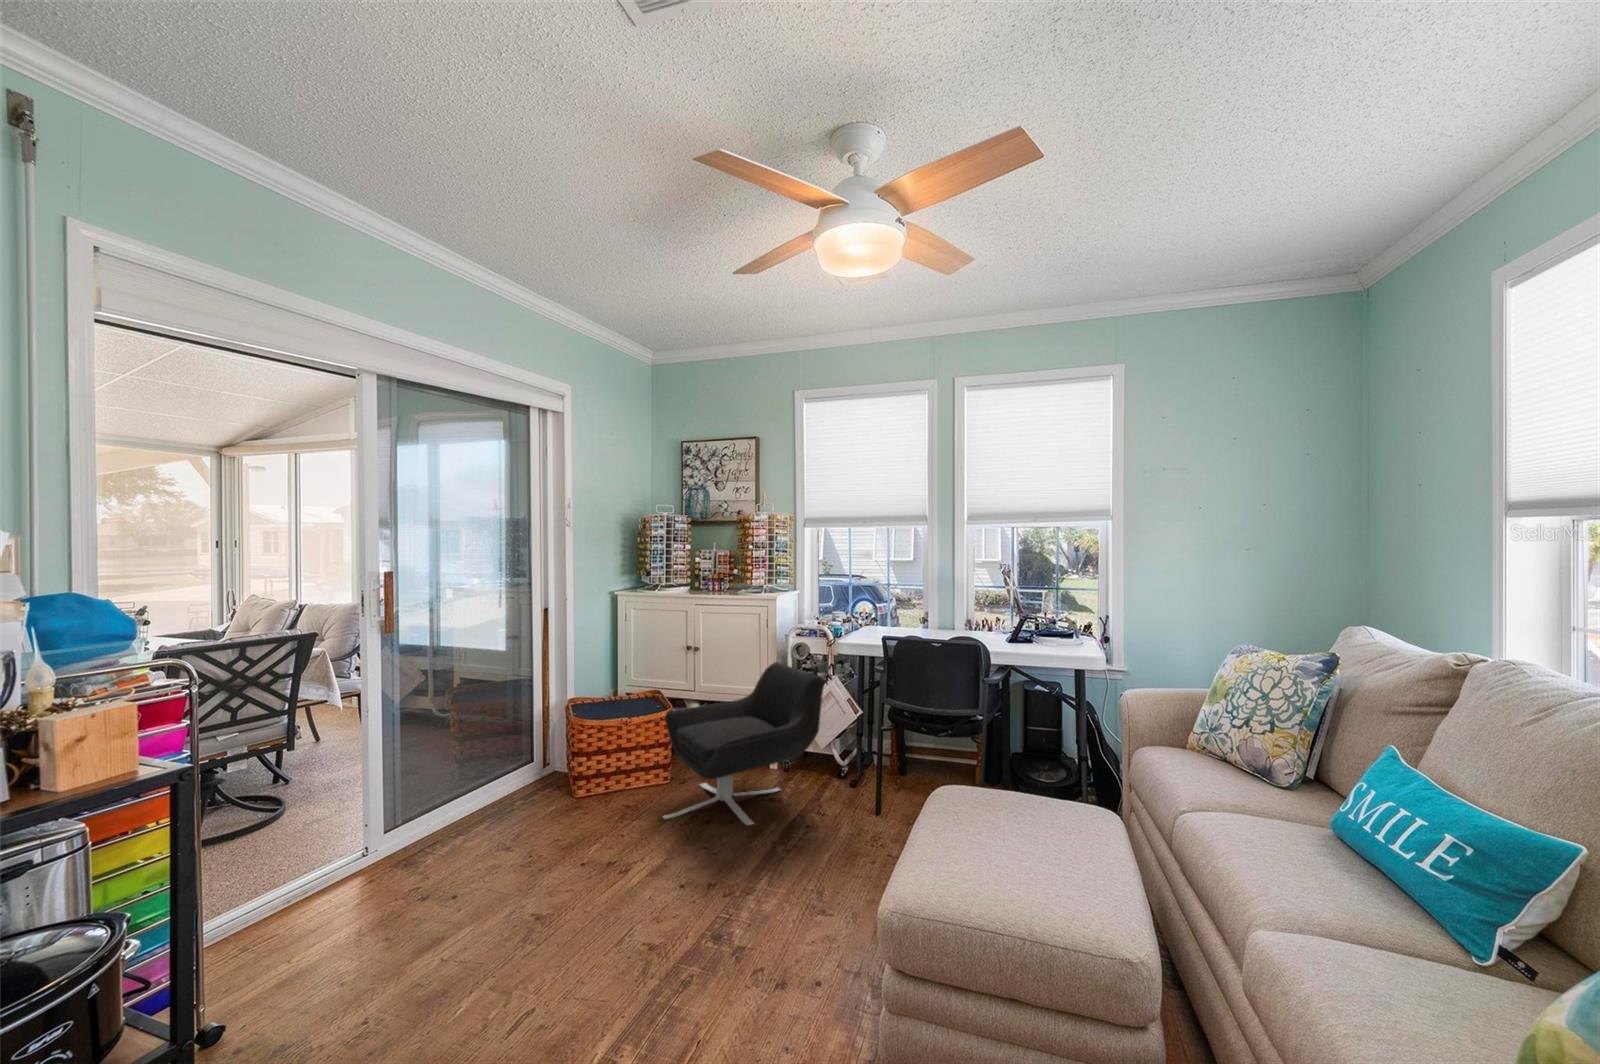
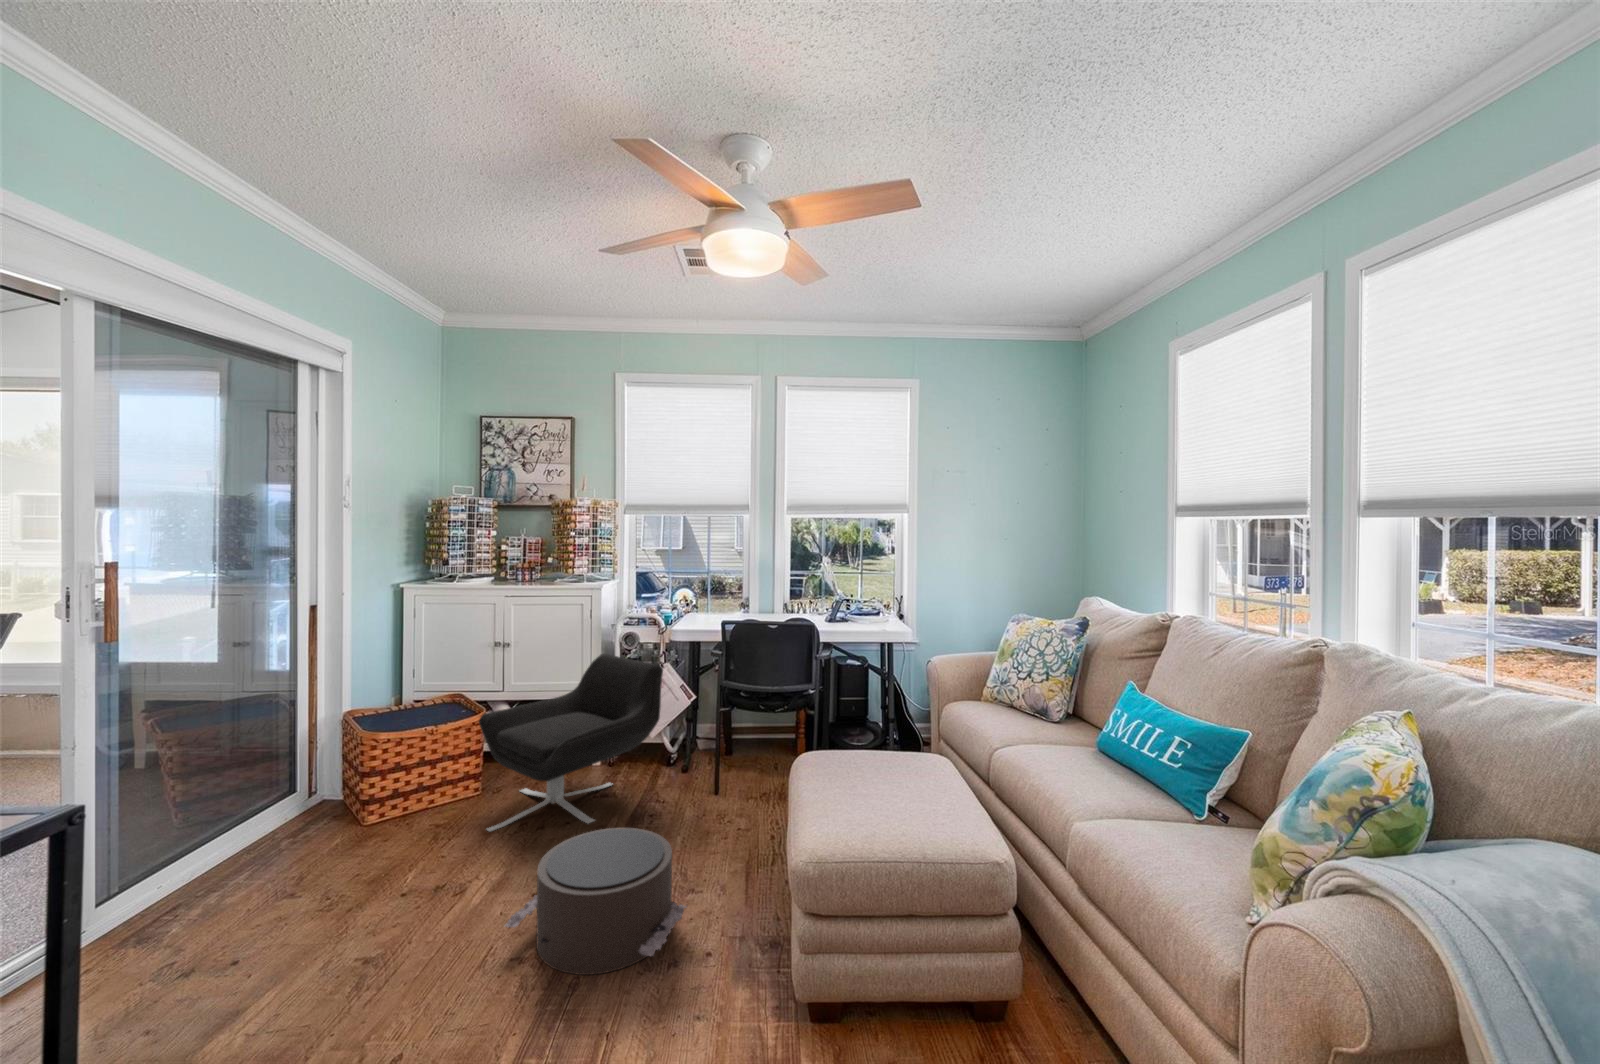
pouf: none [641,835,805,978] -> present [505,828,687,975]

